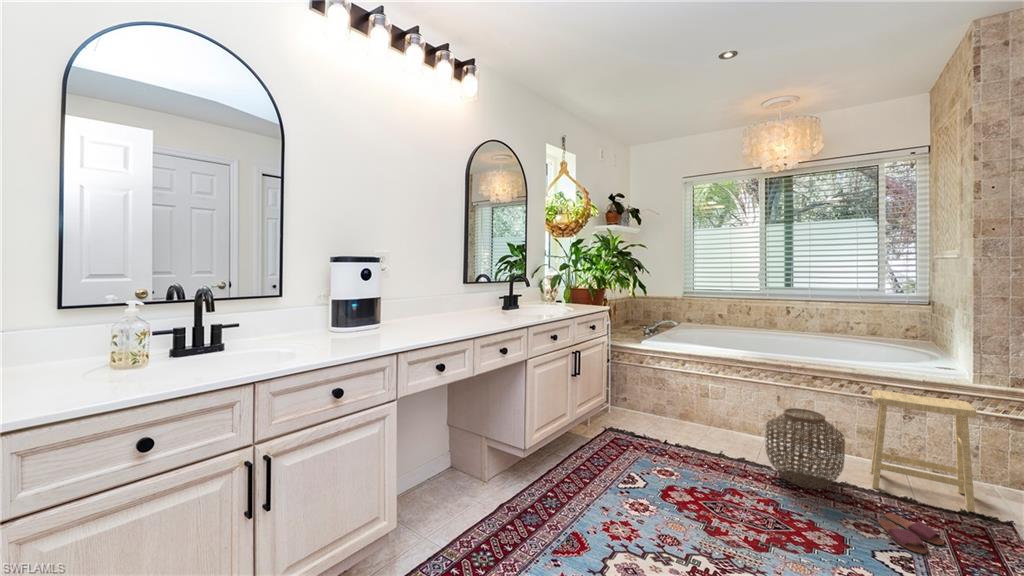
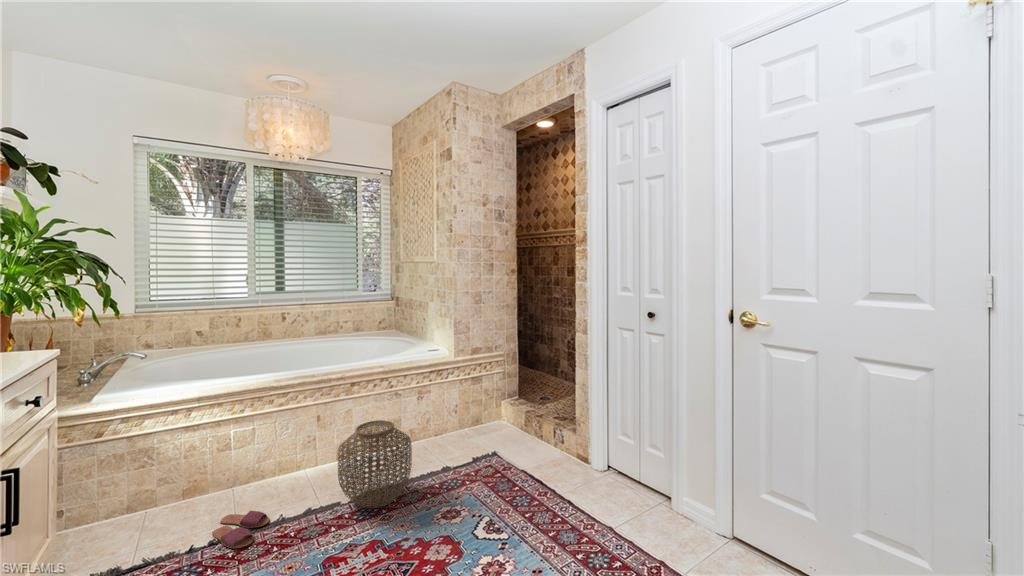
footstool: present [871,390,977,512] -> none [407,374,478,472]
slippers: present [878,513,944,553] -> present [212,511,269,548]

